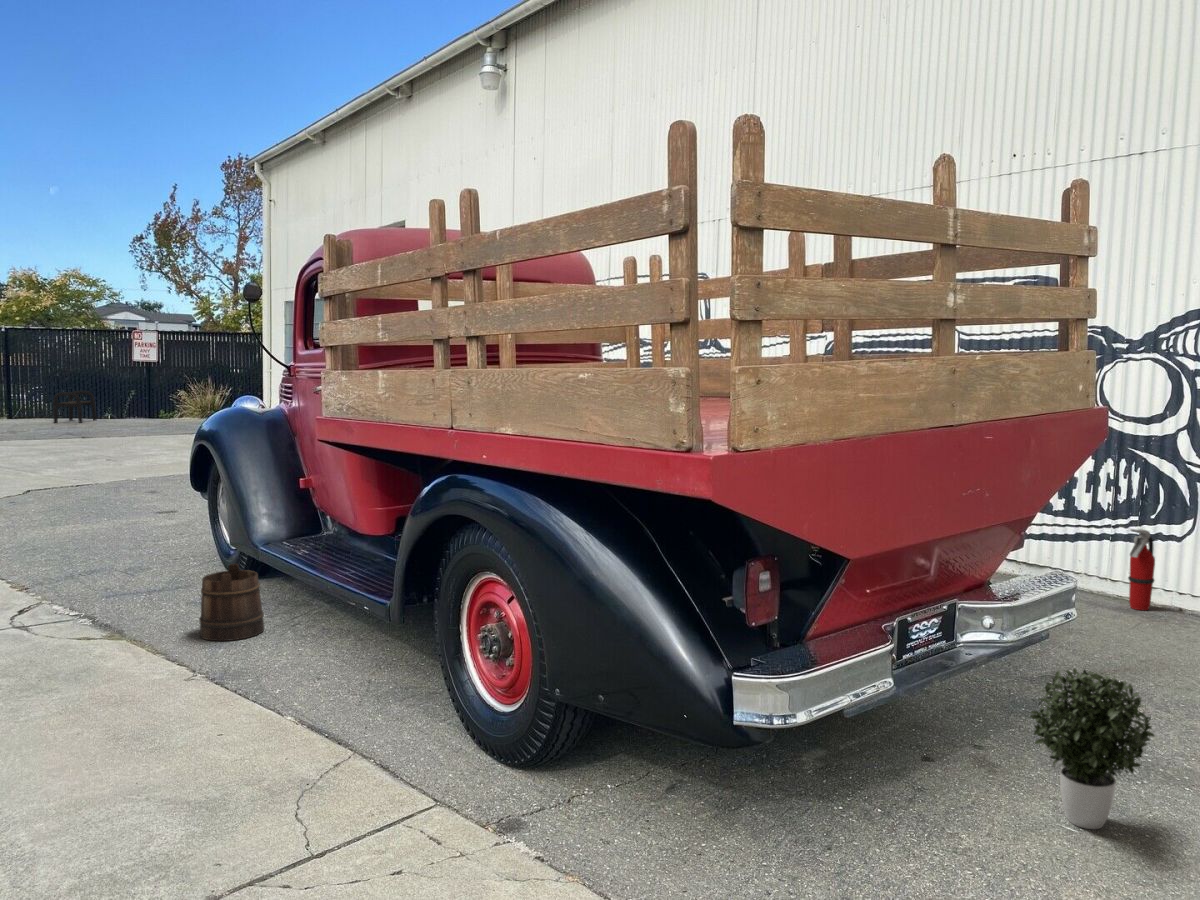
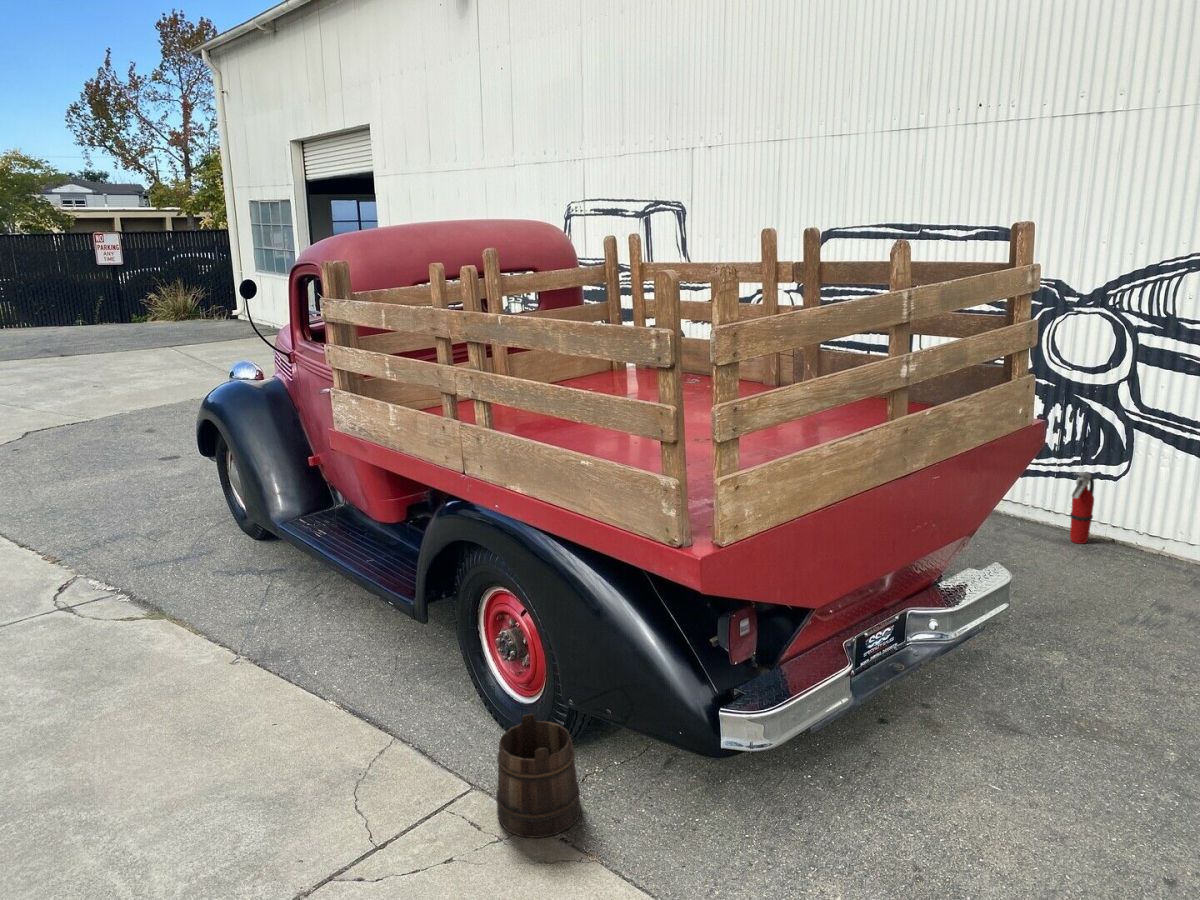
bench: present [53,391,97,423] -> none [14,292,60,328]
bucket: present [200,564,264,641] -> present [496,714,581,838]
potted plant: present [1030,669,1155,829] -> none [960,661,1060,789]

